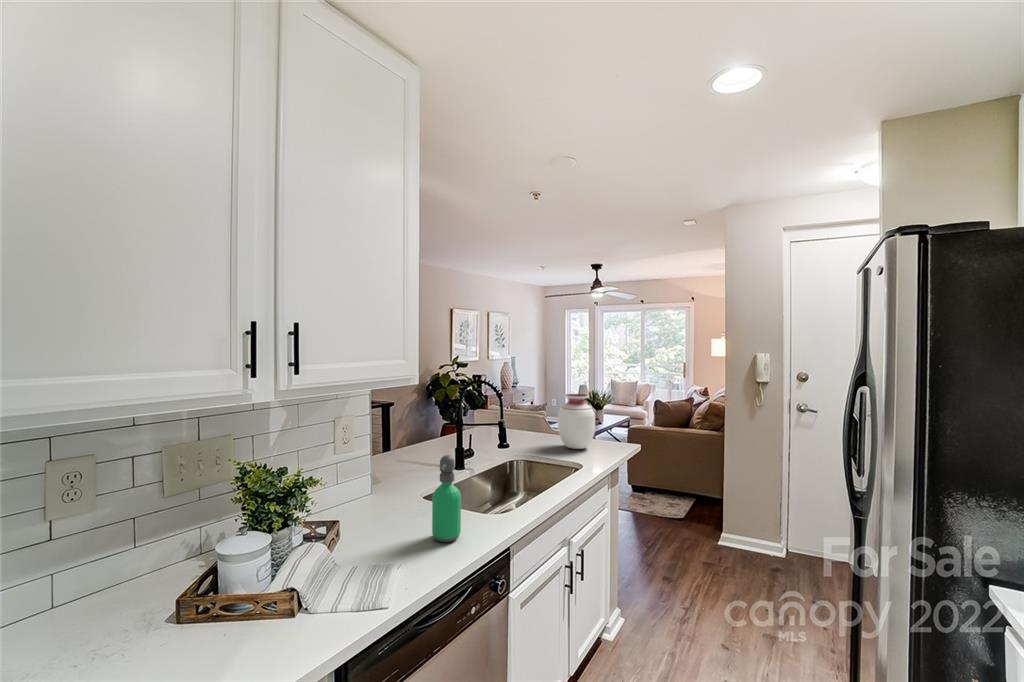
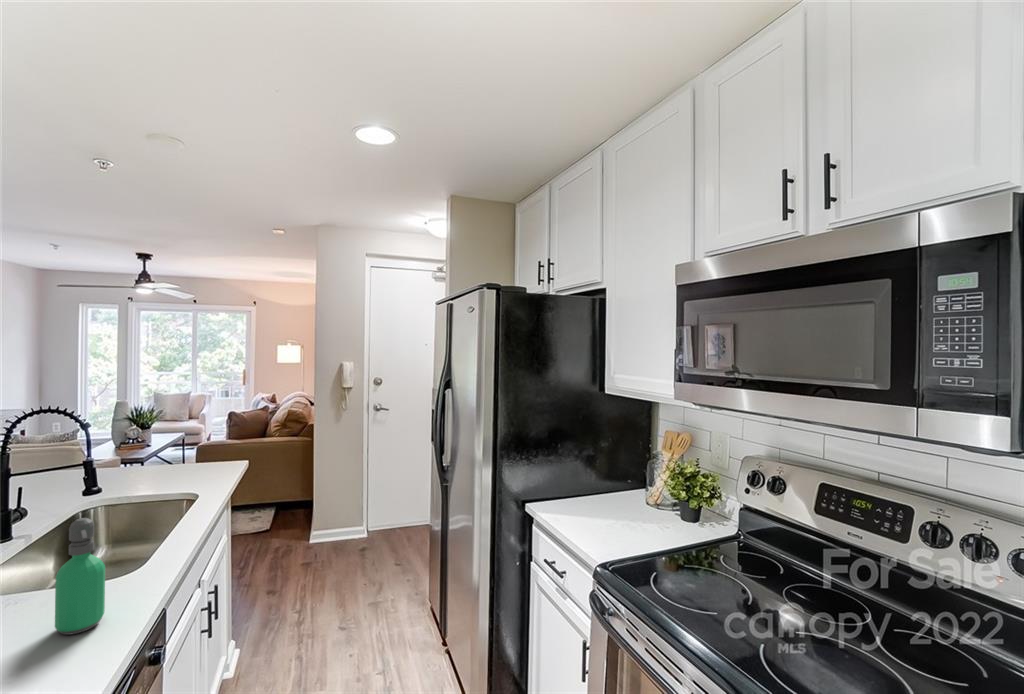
vase: present [558,394,595,449] -> none [156,417,207,480]

